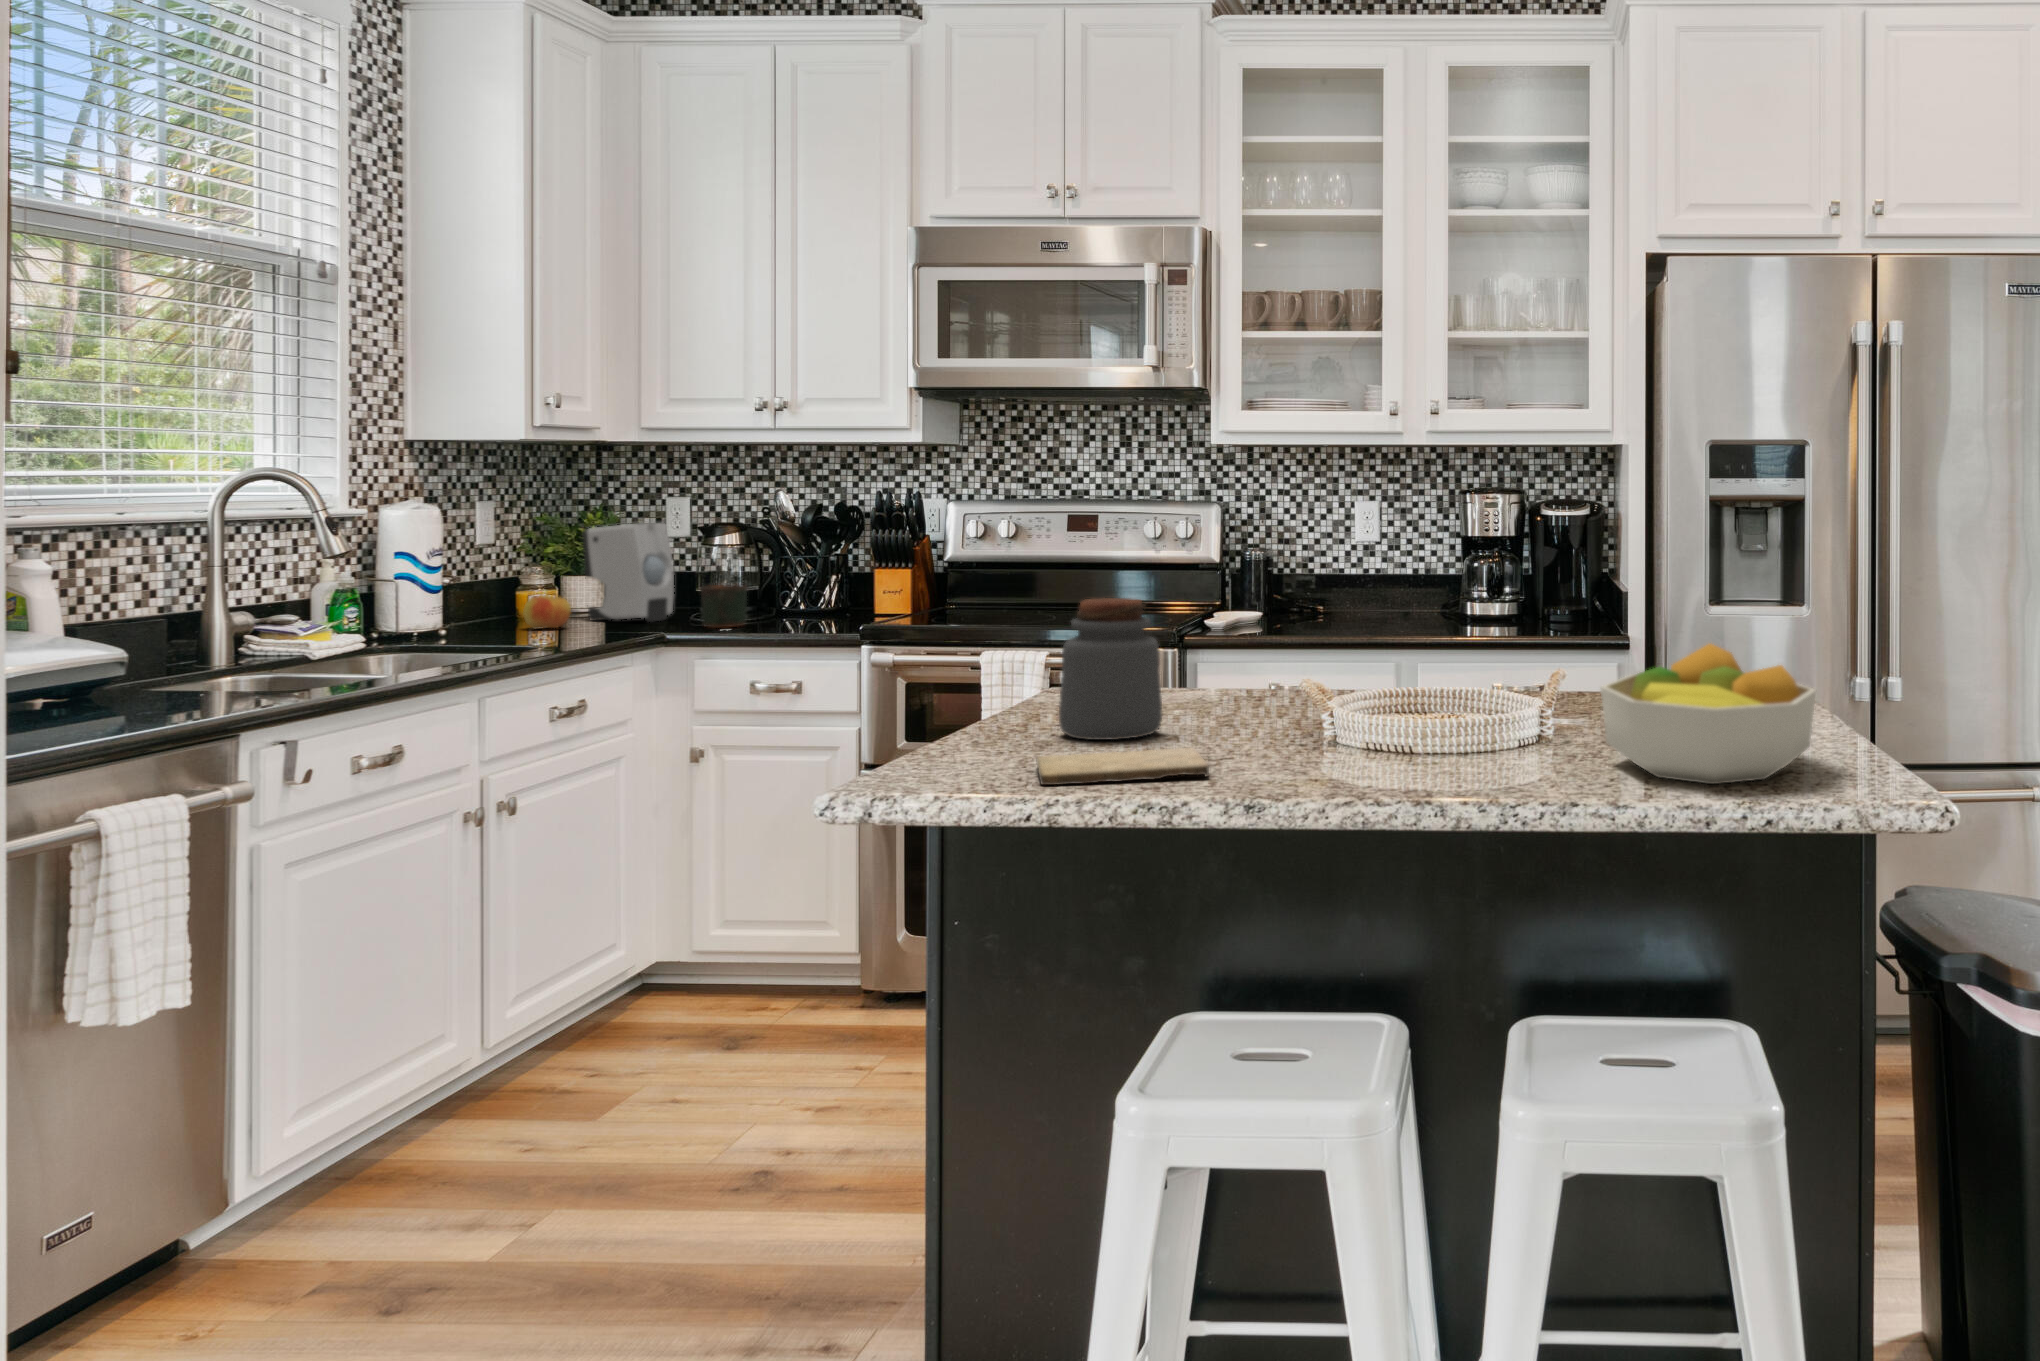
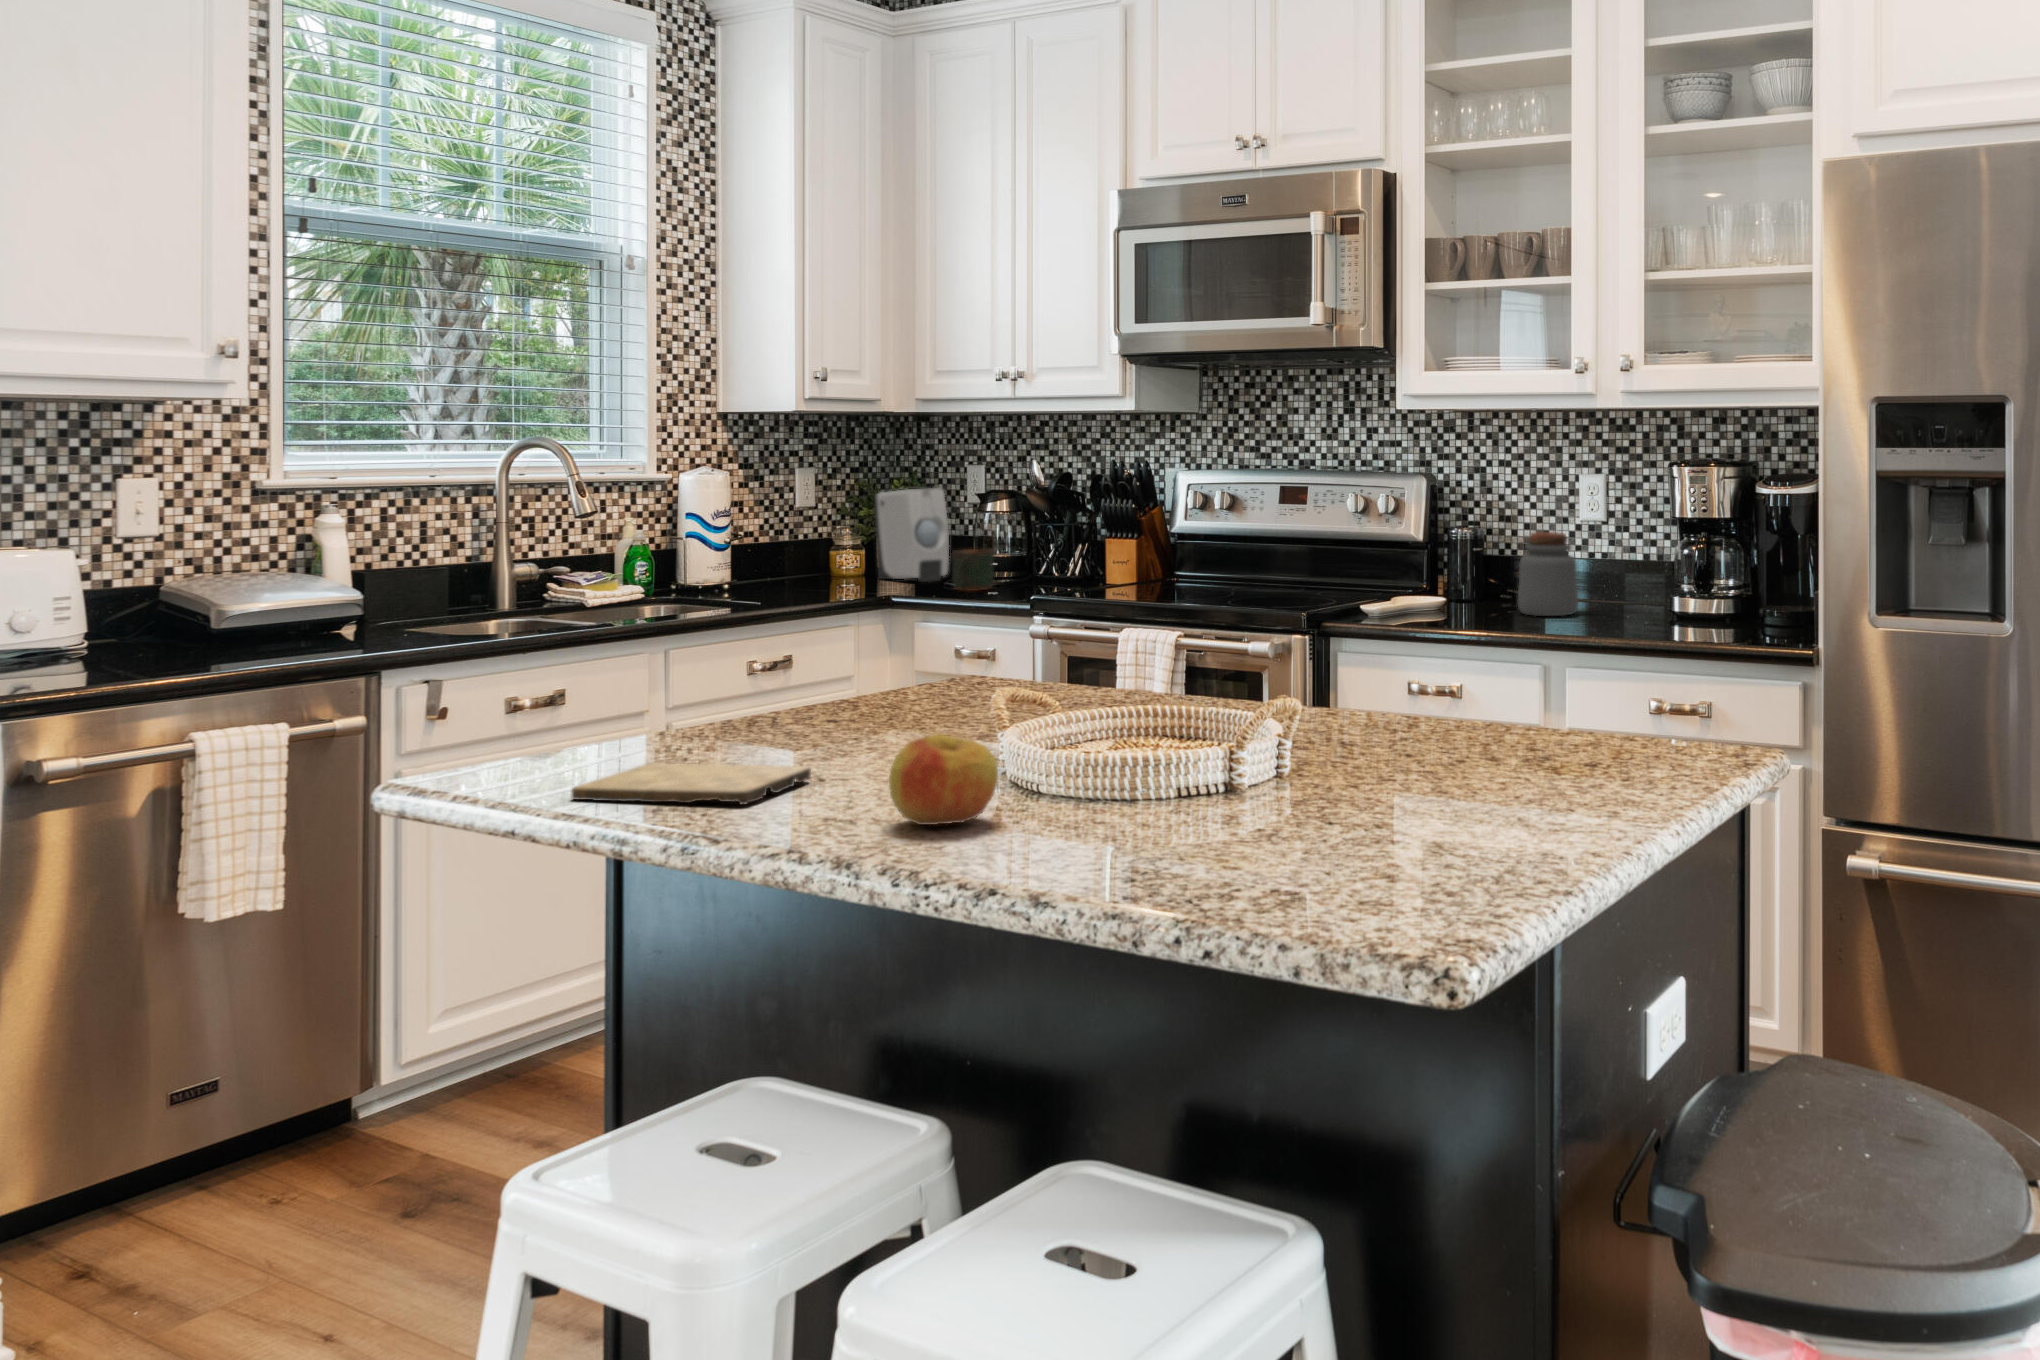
apple: present [523,595,571,629] -> present [889,734,998,825]
jar: present [1059,598,1162,740] -> present [1518,532,1578,616]
fruit bowl: present [1601,644,1816,784] -> none [1160,680,1483,877]

